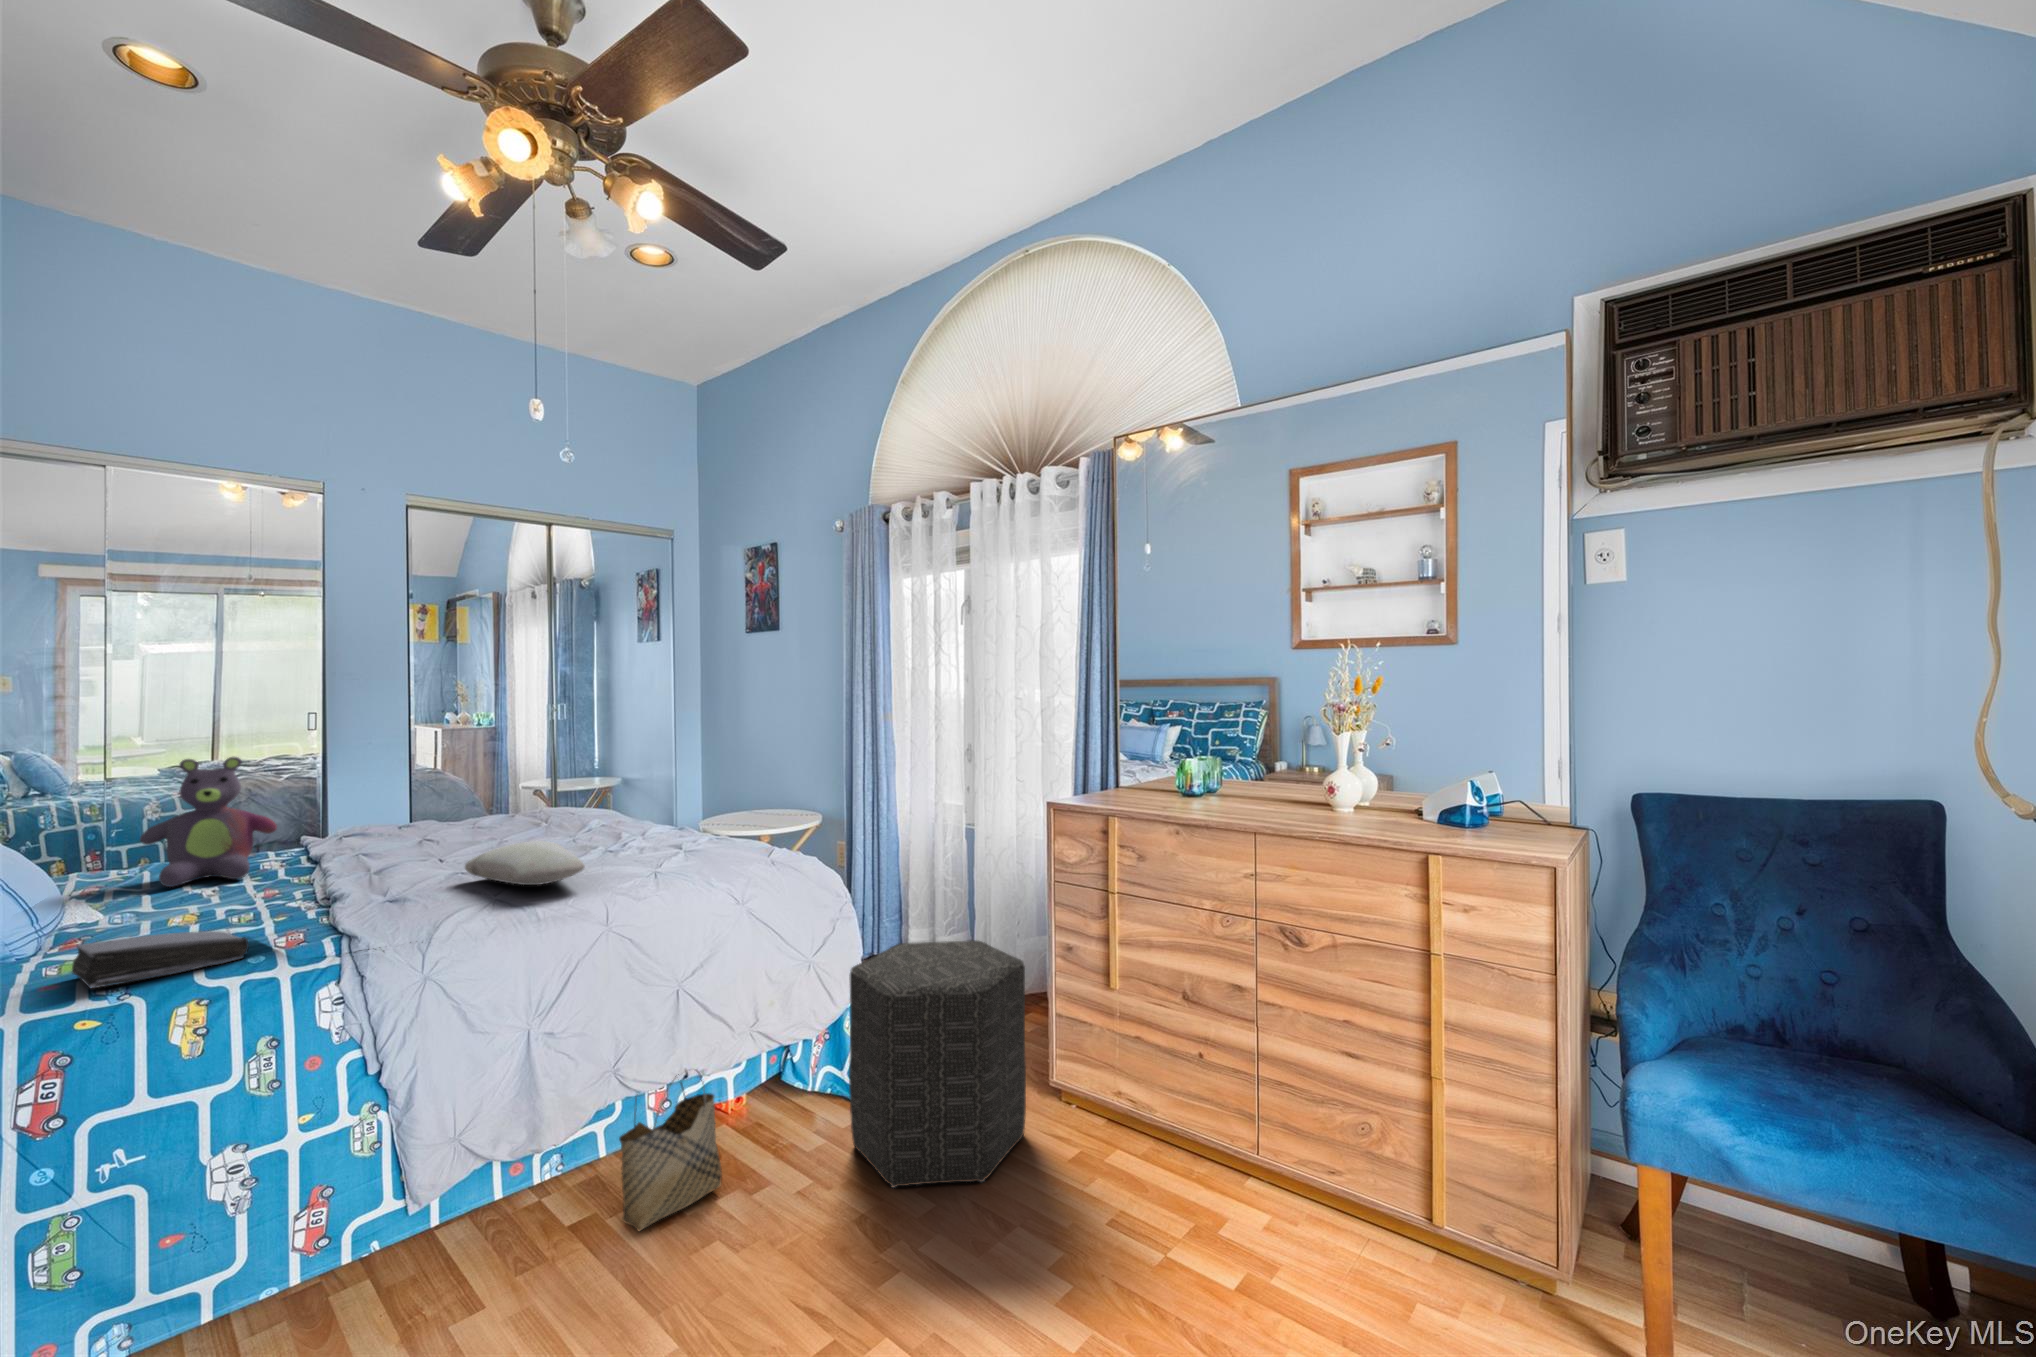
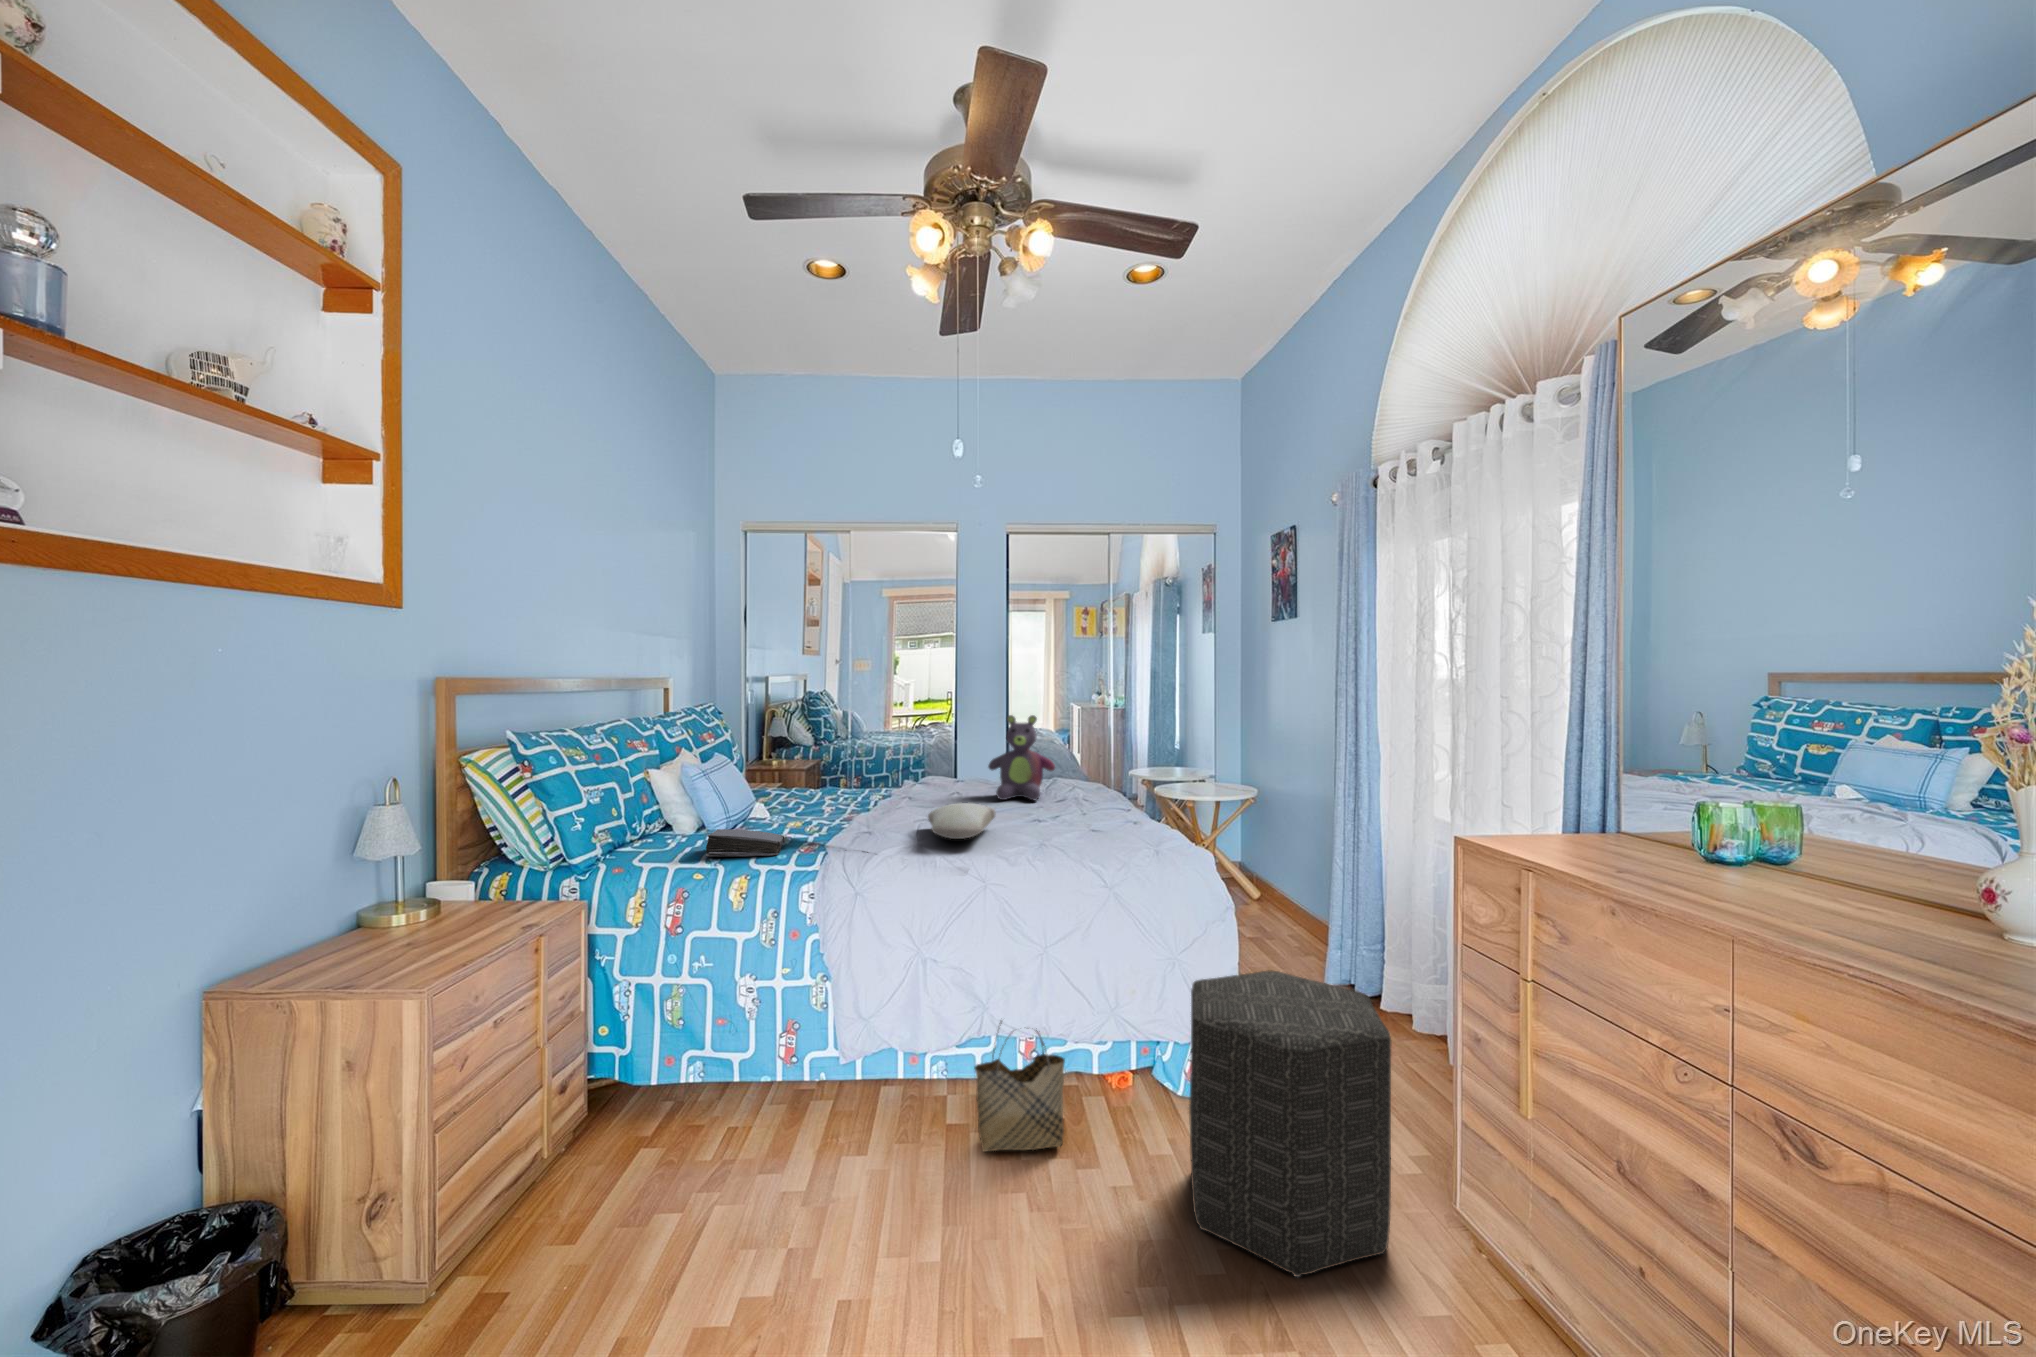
stuffed bear: present [140,757,277,887] -> present [988,715,1055,800]

